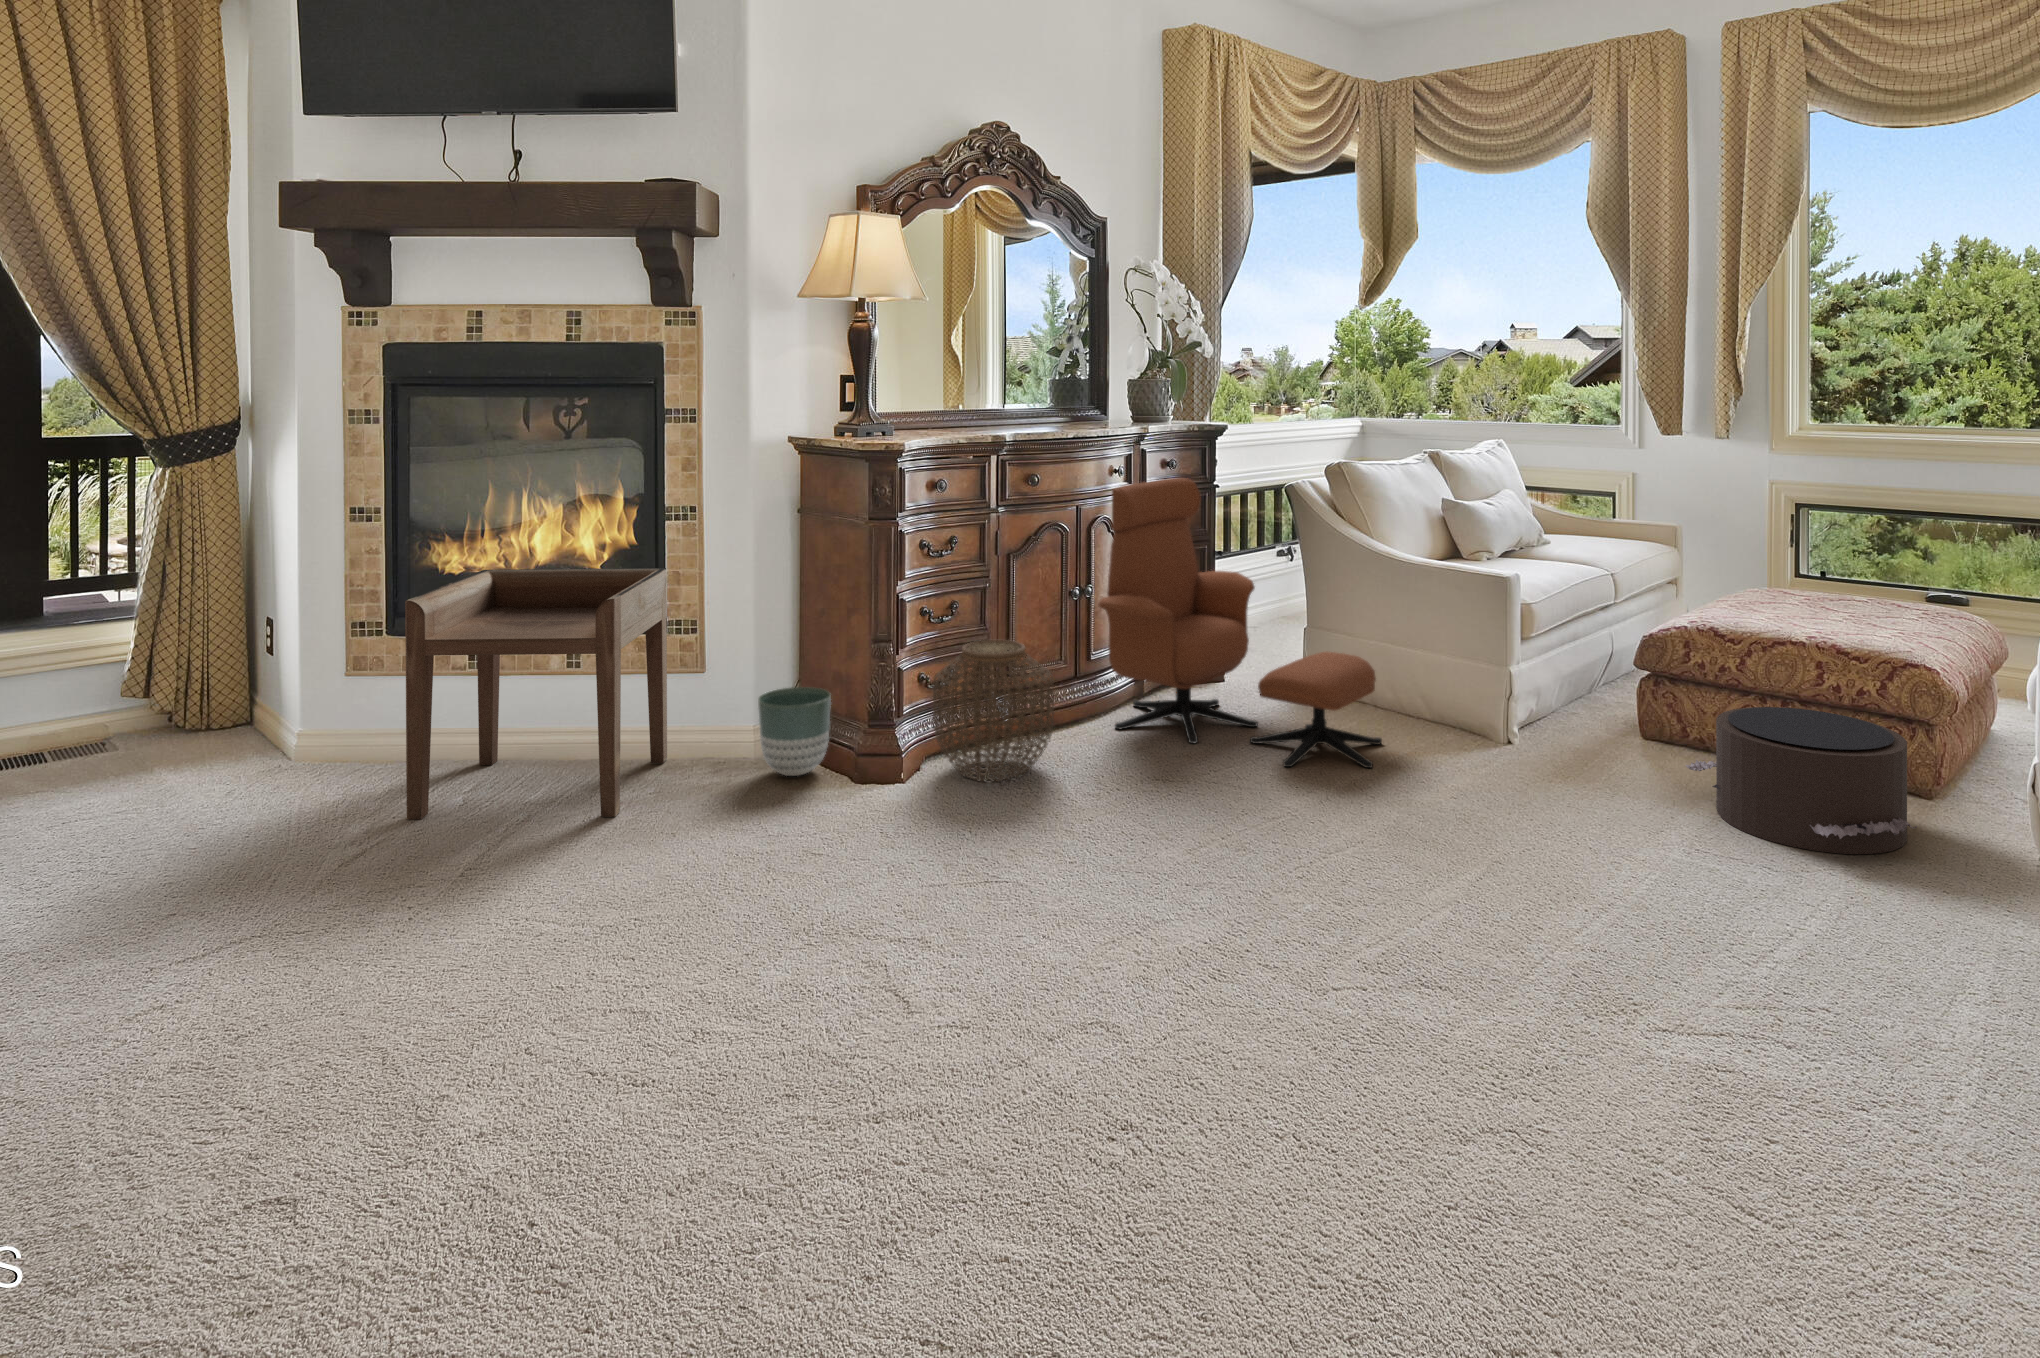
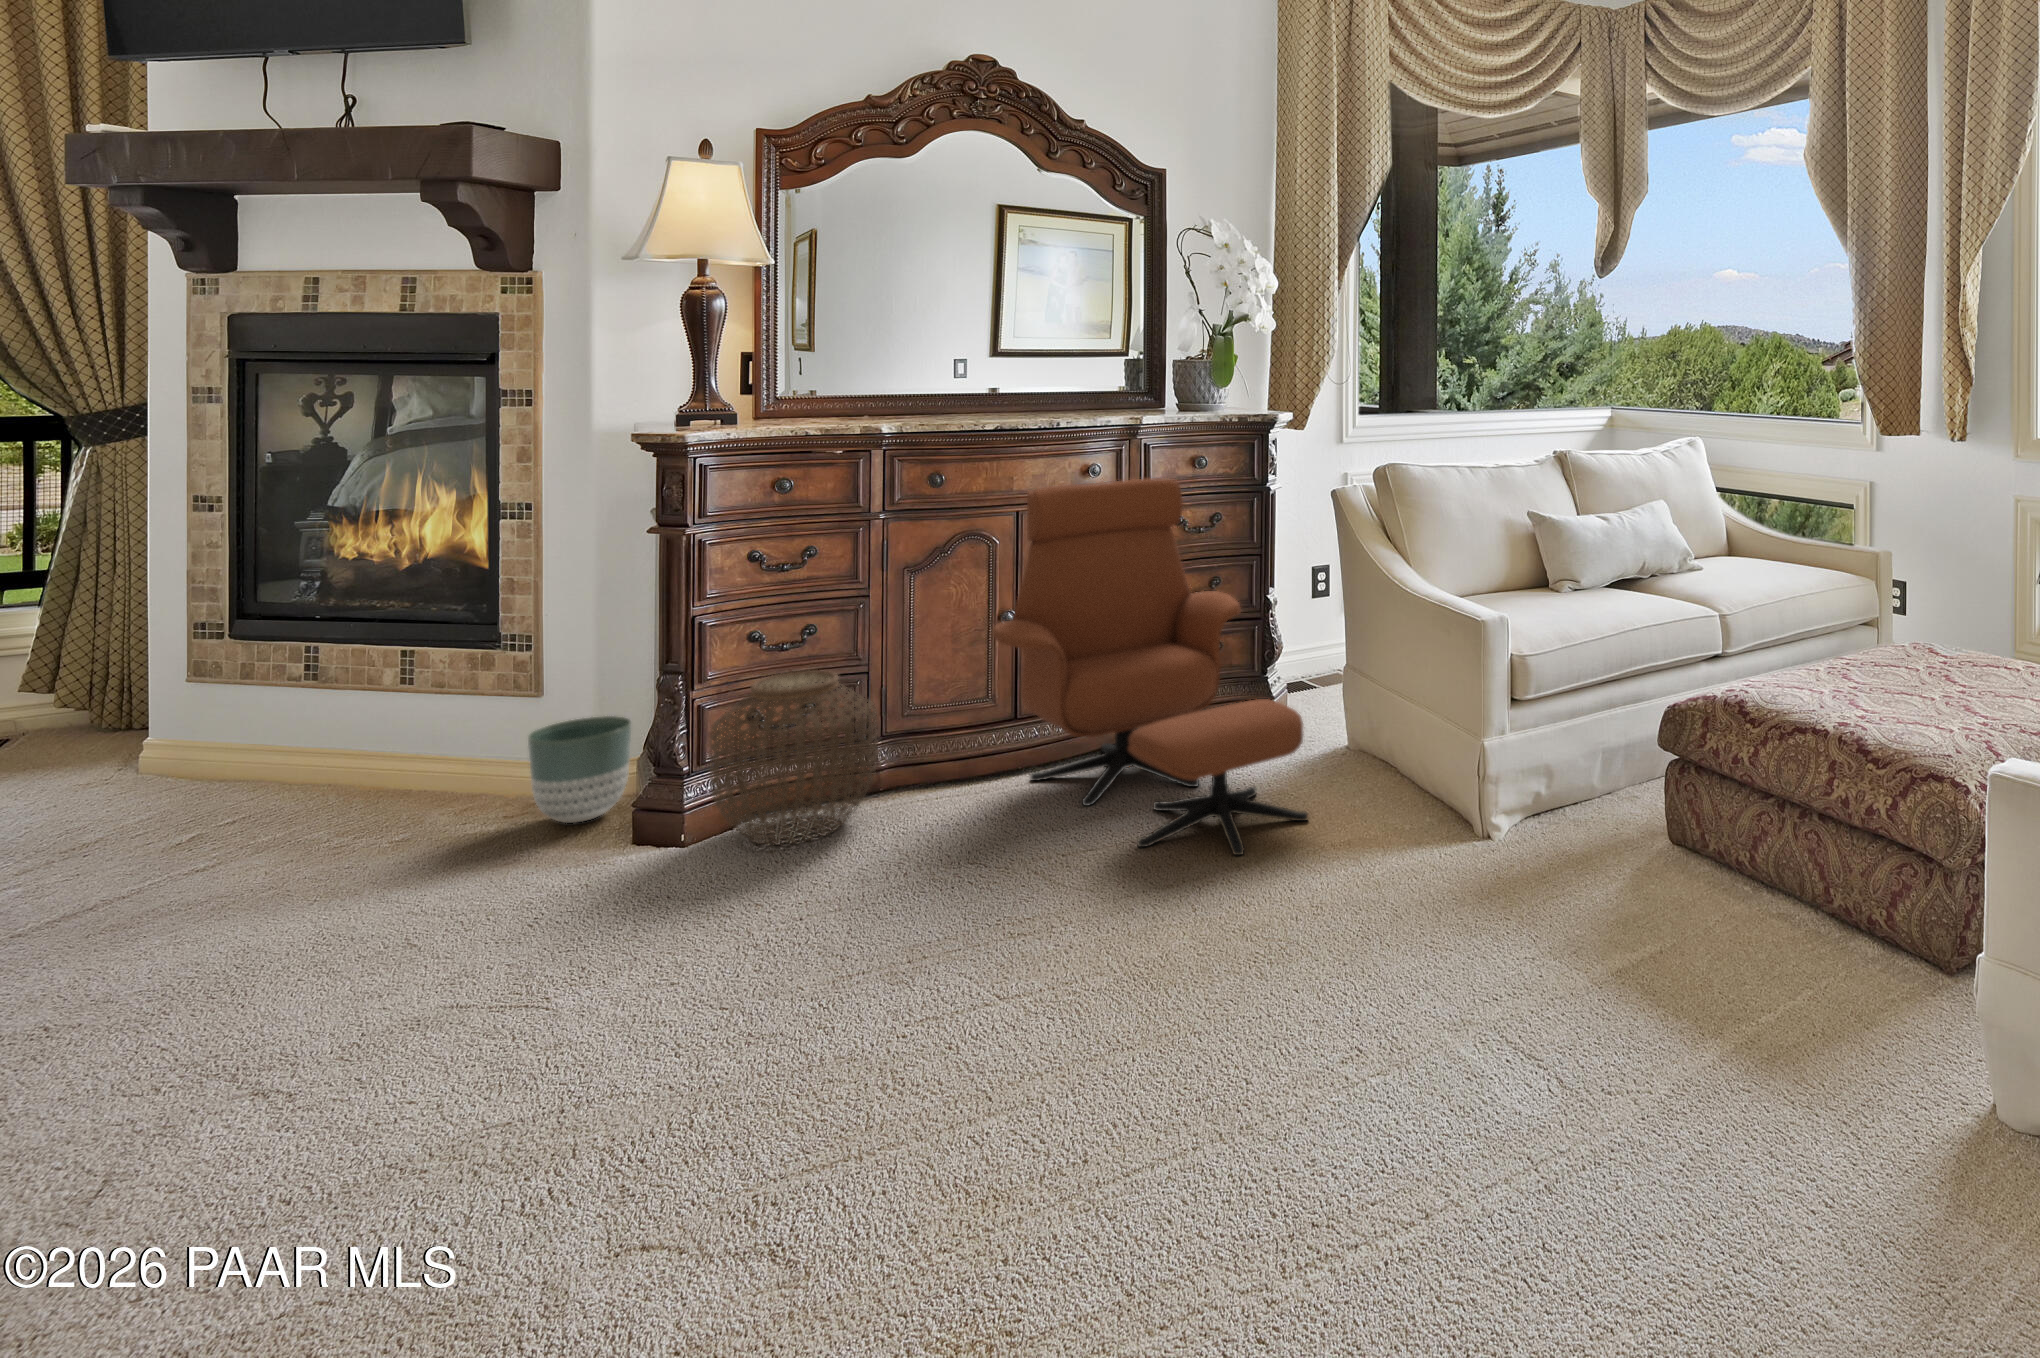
side table: present [405,568,667,820] -> none [83,568,487,865]
pouf: present [1686,707,1917,854] -> none [1576,812,1815,1051]

